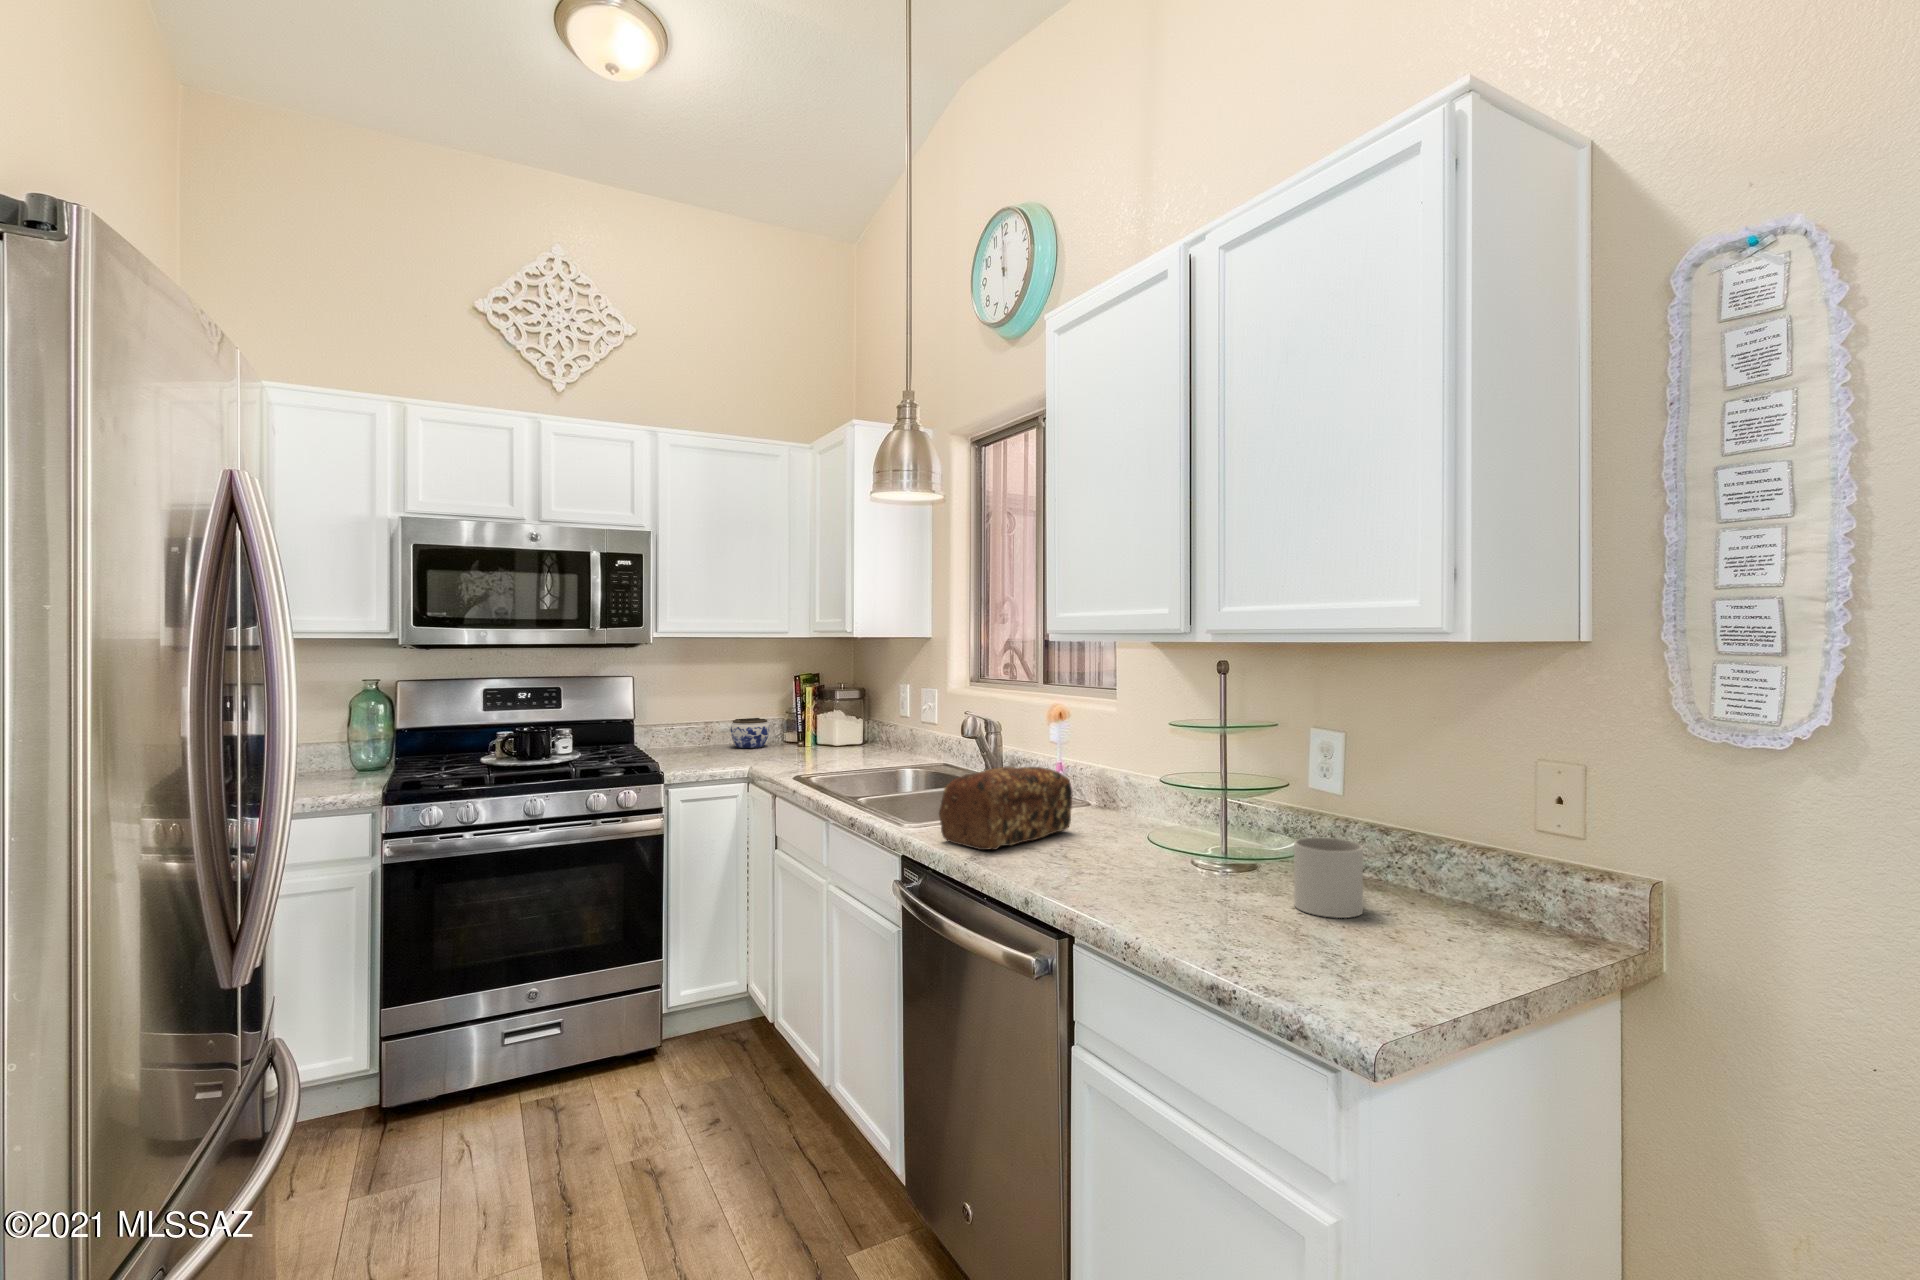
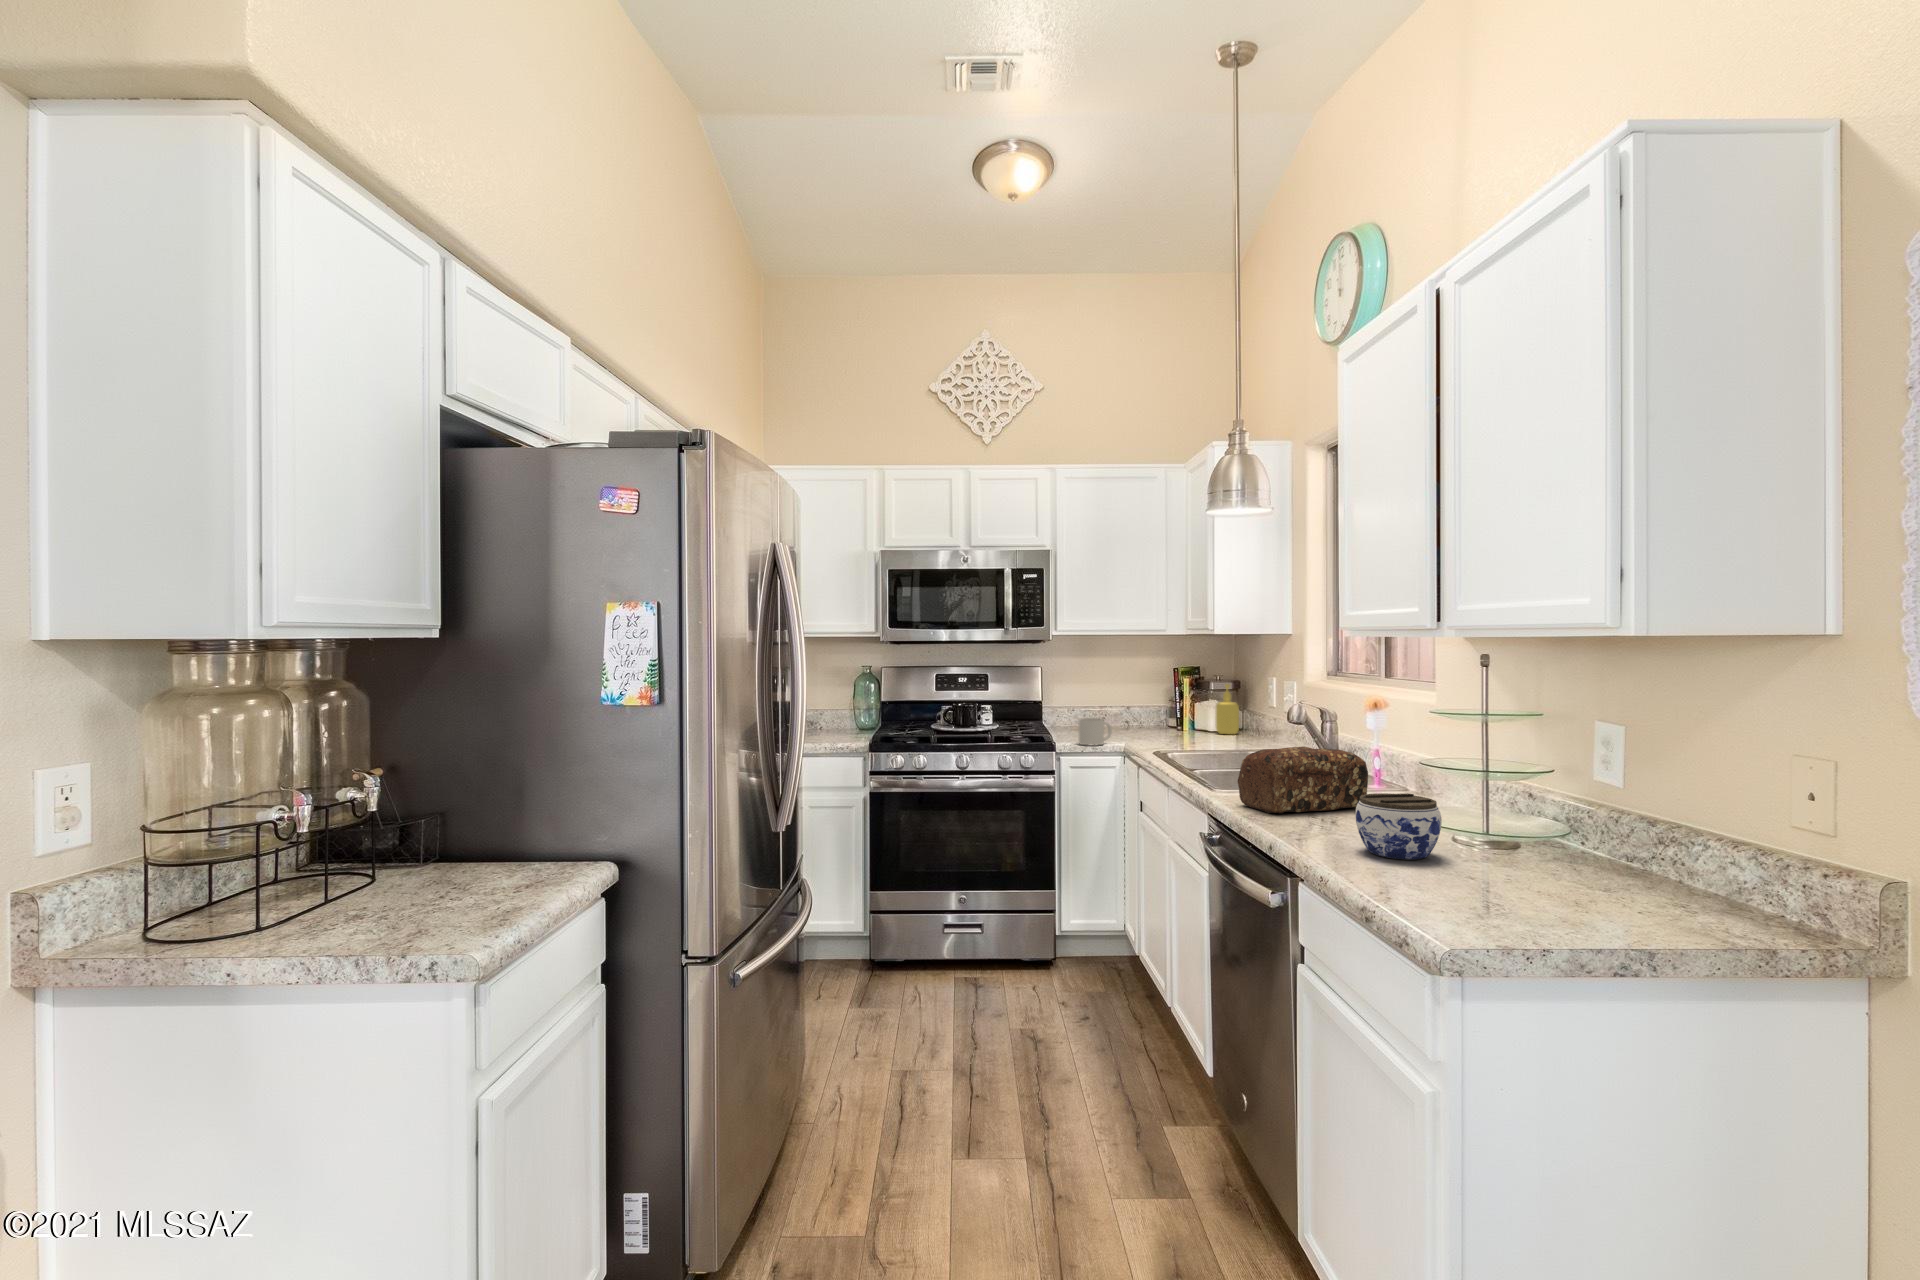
soap dispenser: none [839,692,865,747] -> present [1215,684,1239,734]
jar: present [731,718,769,748] -> present [1355,793,1442,859]
mug: present [1294,837,1363,918] -> present [1079,718,1112,746]

